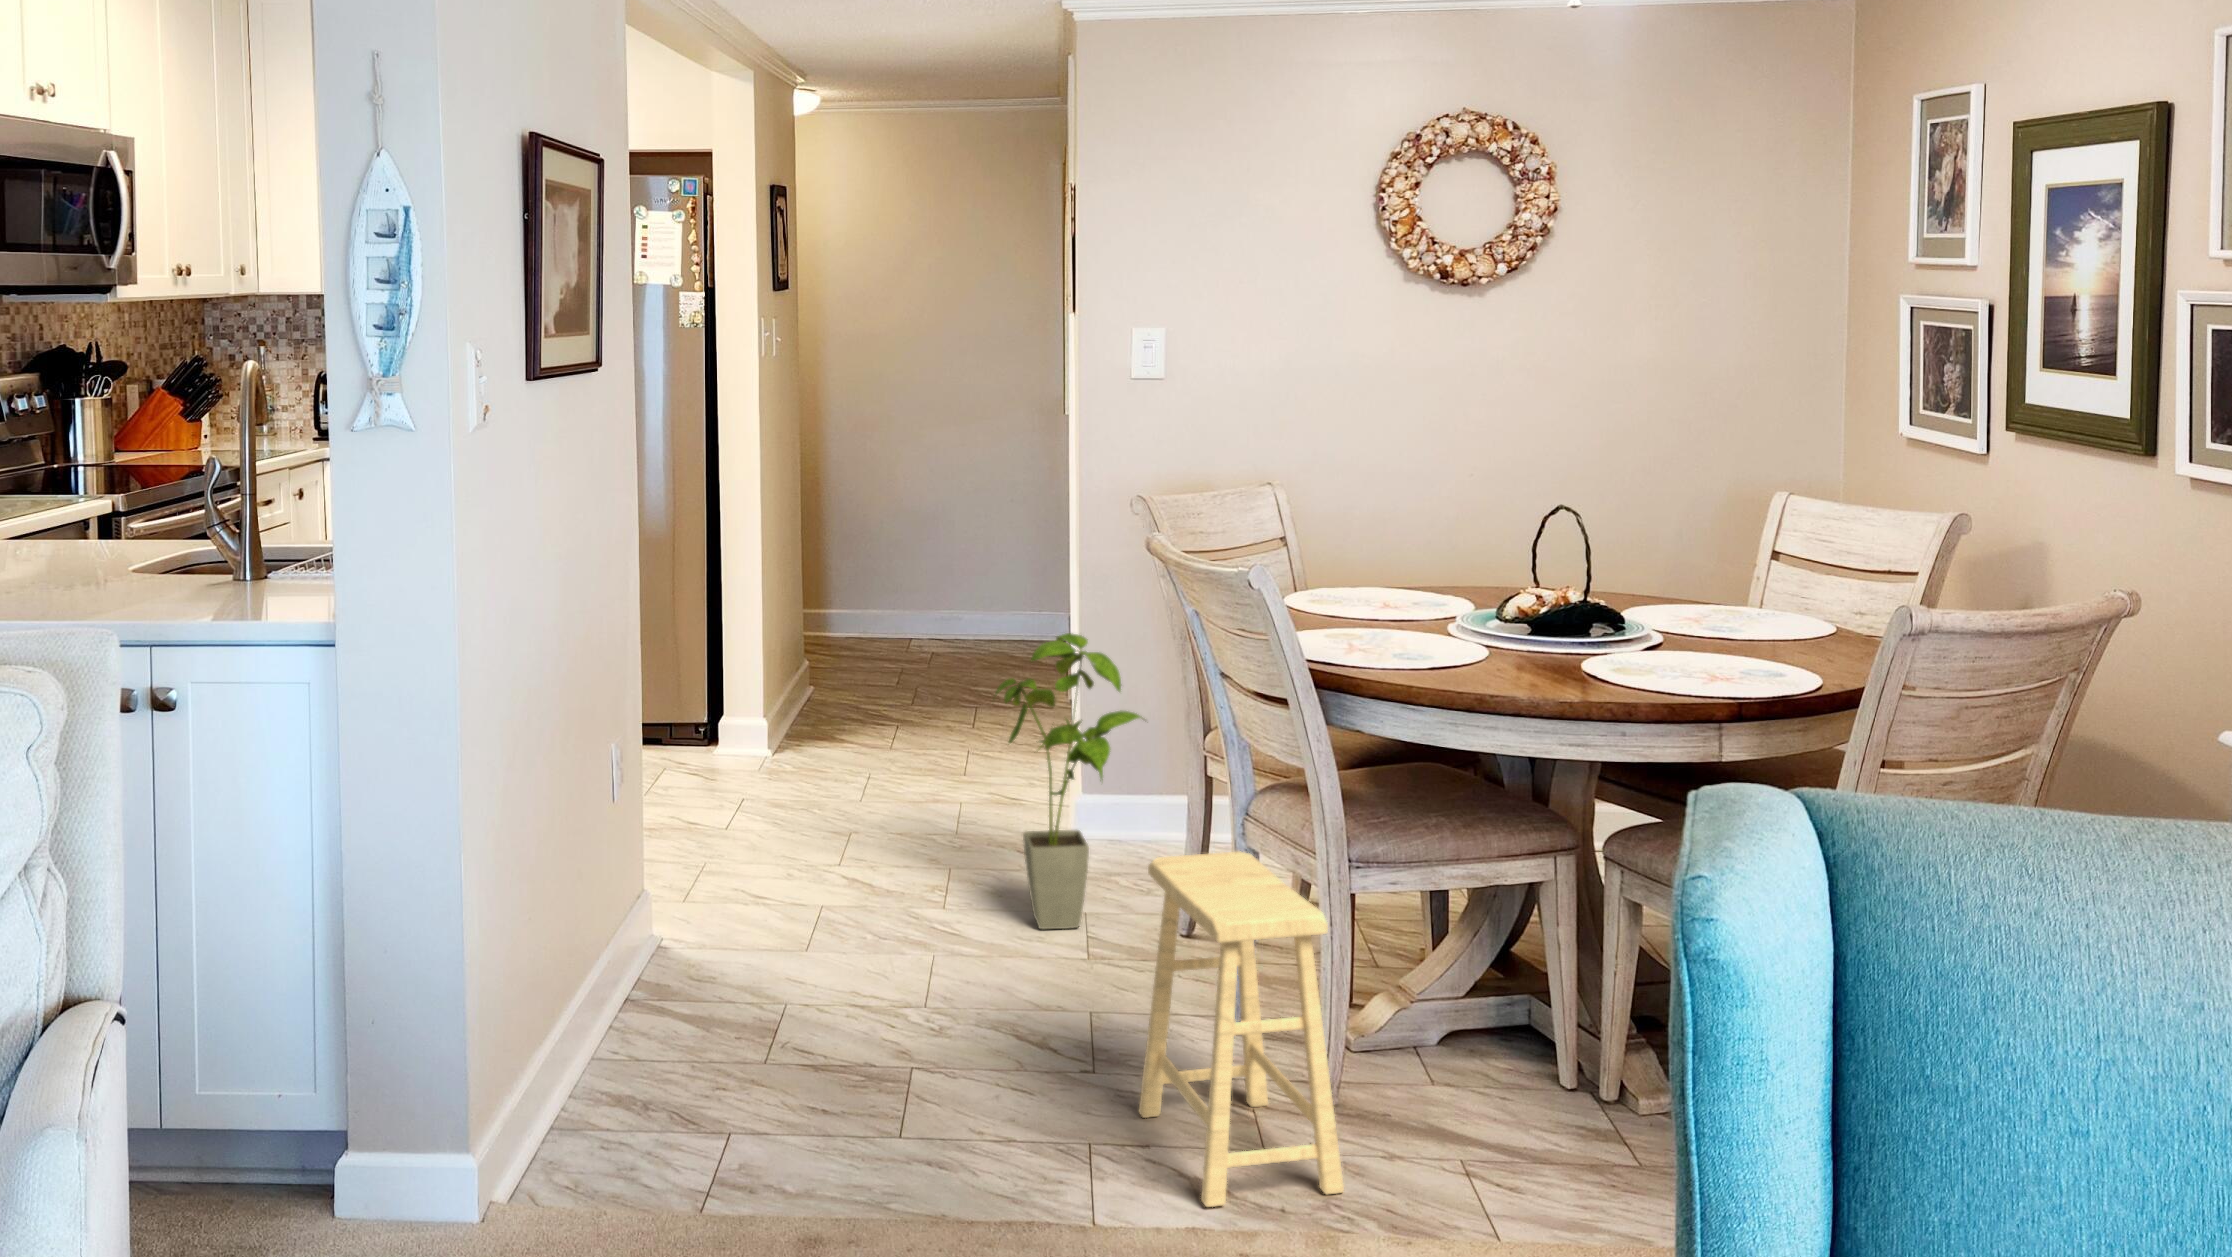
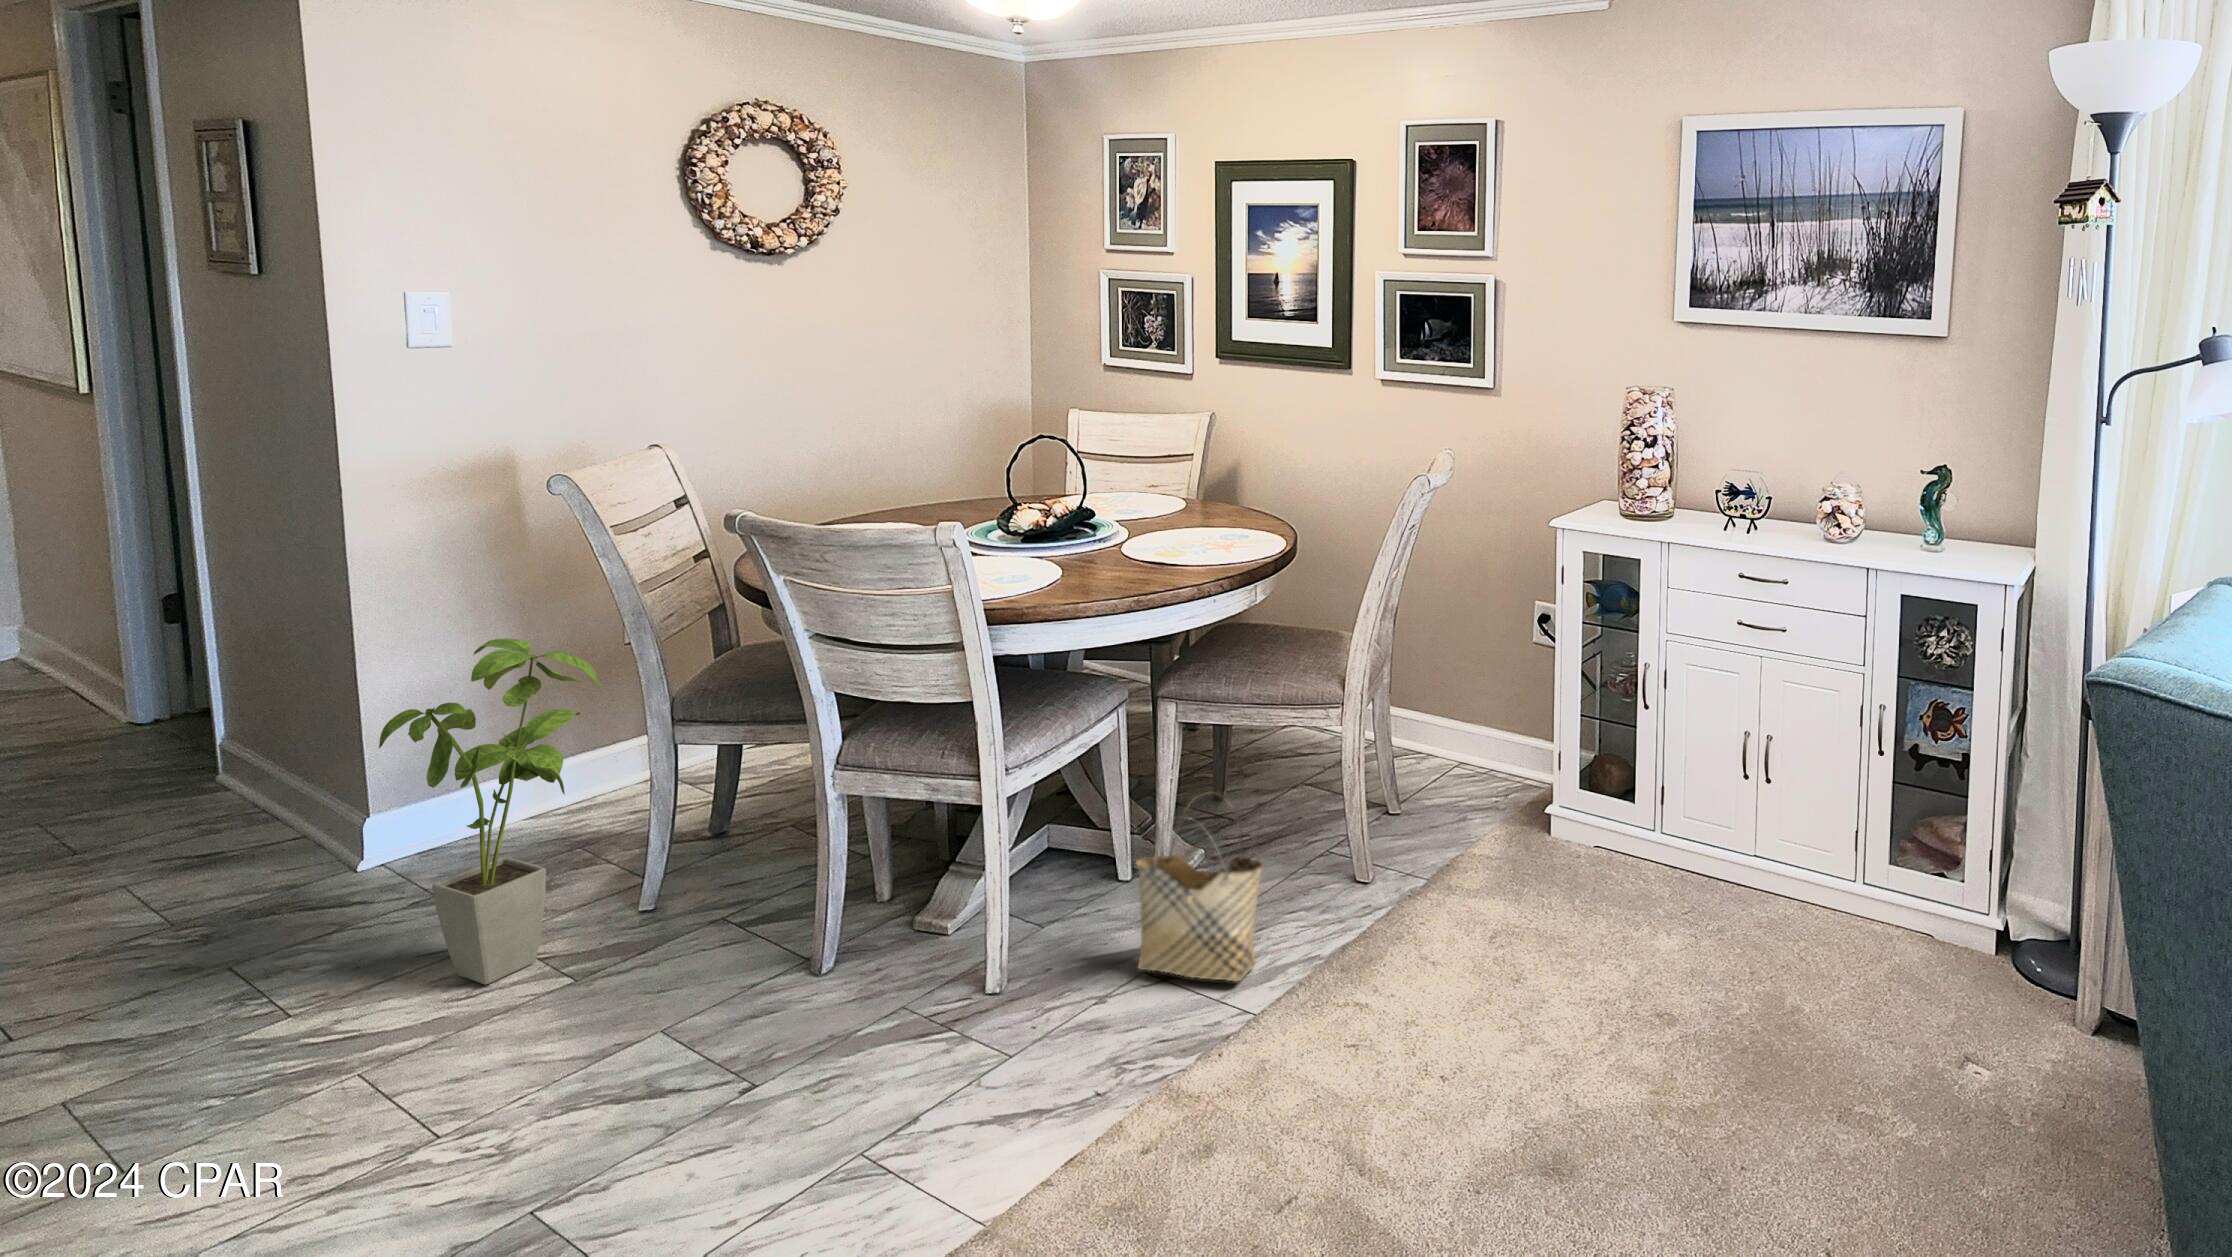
footstool: present [1139,851,1344,1207] -> none [861,794,1120,1134]
woven basket: none [1448,962,1581,1203] -> present [1136,792,1263,981]

